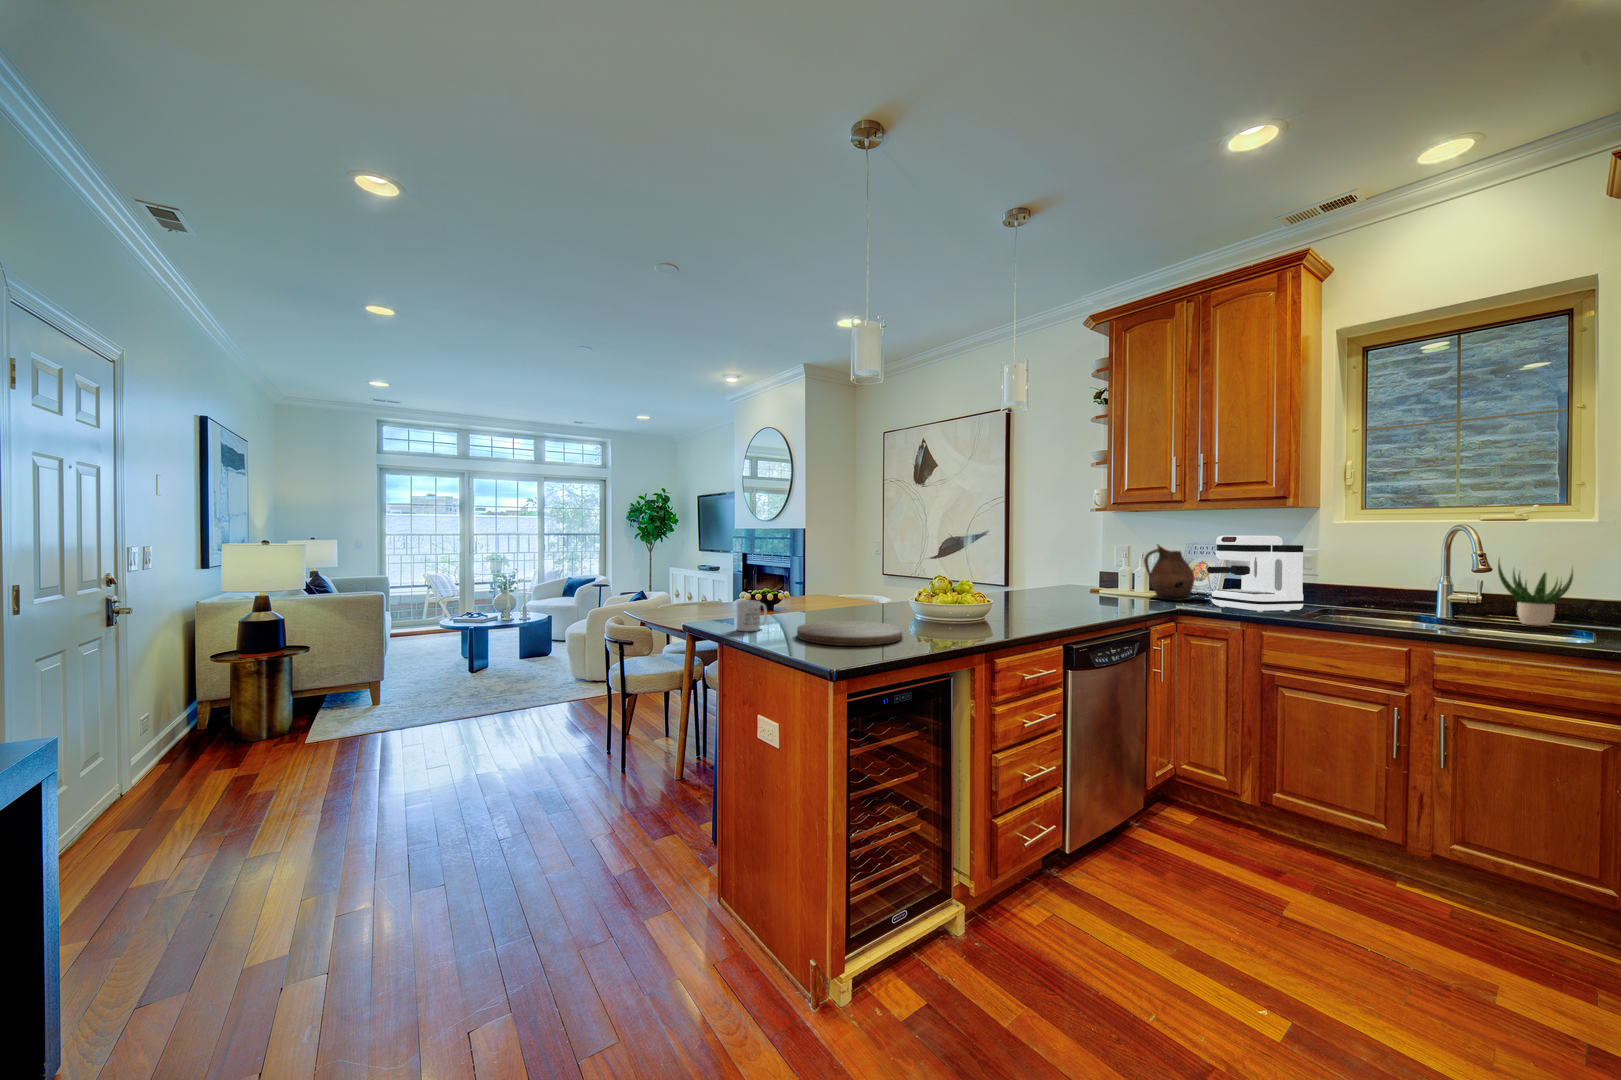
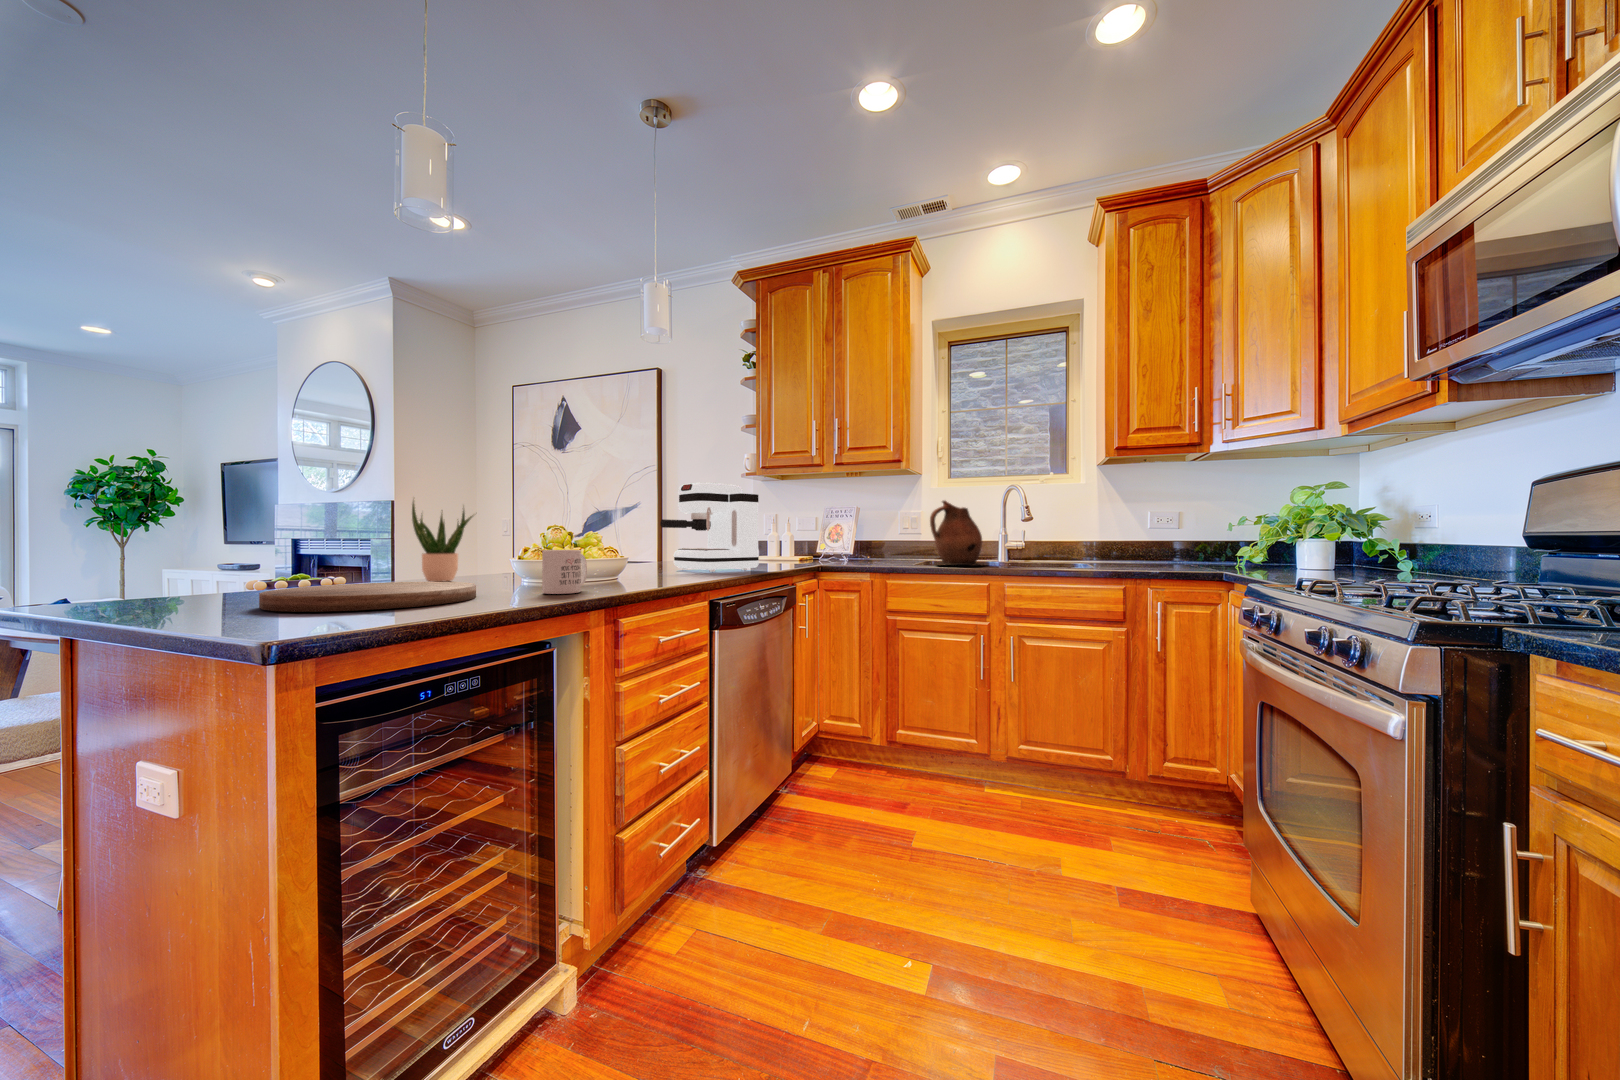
coffee maker: present [1207,536,1303,612] -> present [660,482,759,572]
ceramic pitcher: present [1144,544,1198,600] -> present [930,501,984,566]
potted plant: present [1498,561,1573,626] -> present [412,501,473,582]
mug: present [737,600,767,631] -> present [542,550,587,594]

